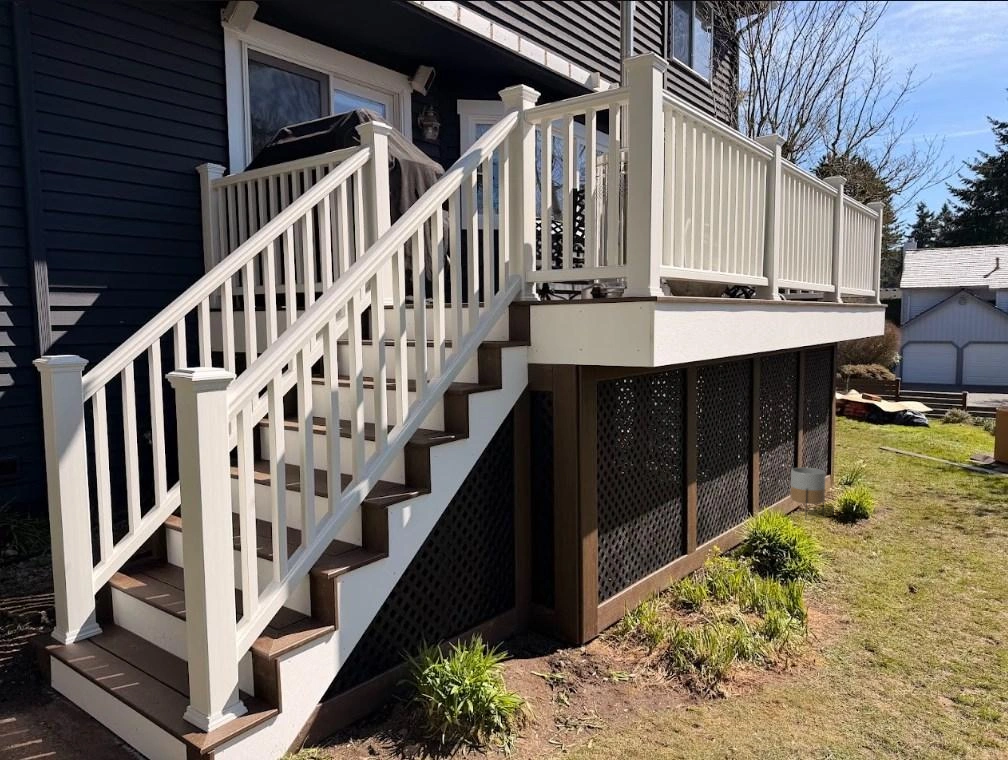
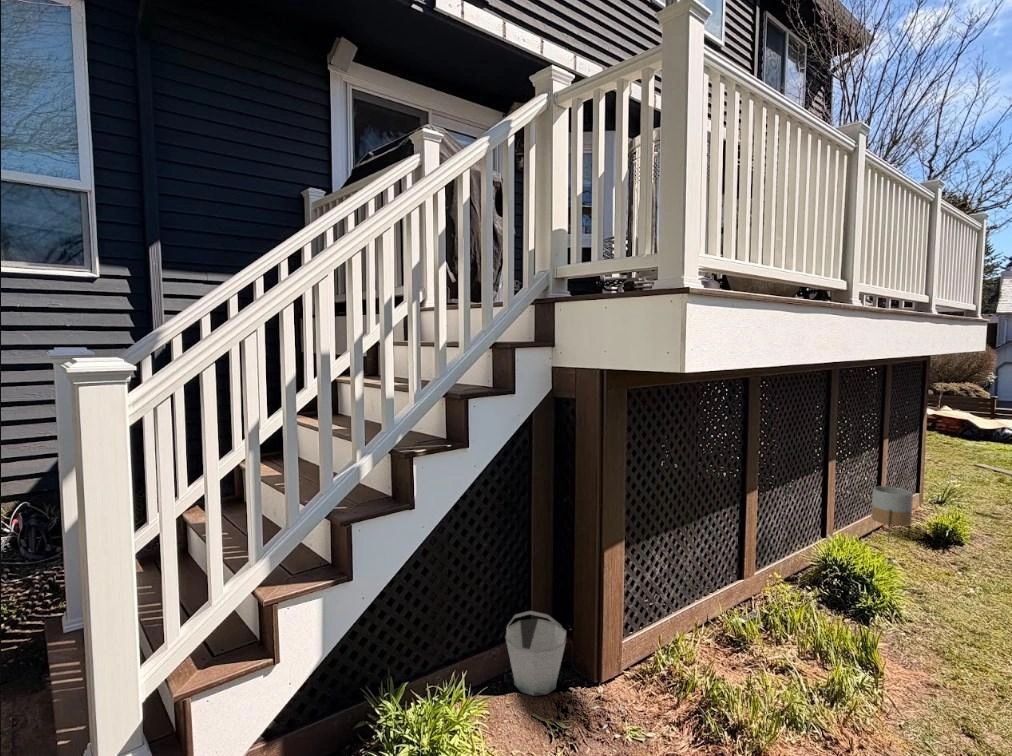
bucket: none [498,588,554,659] -> present [505,611,566,696]

